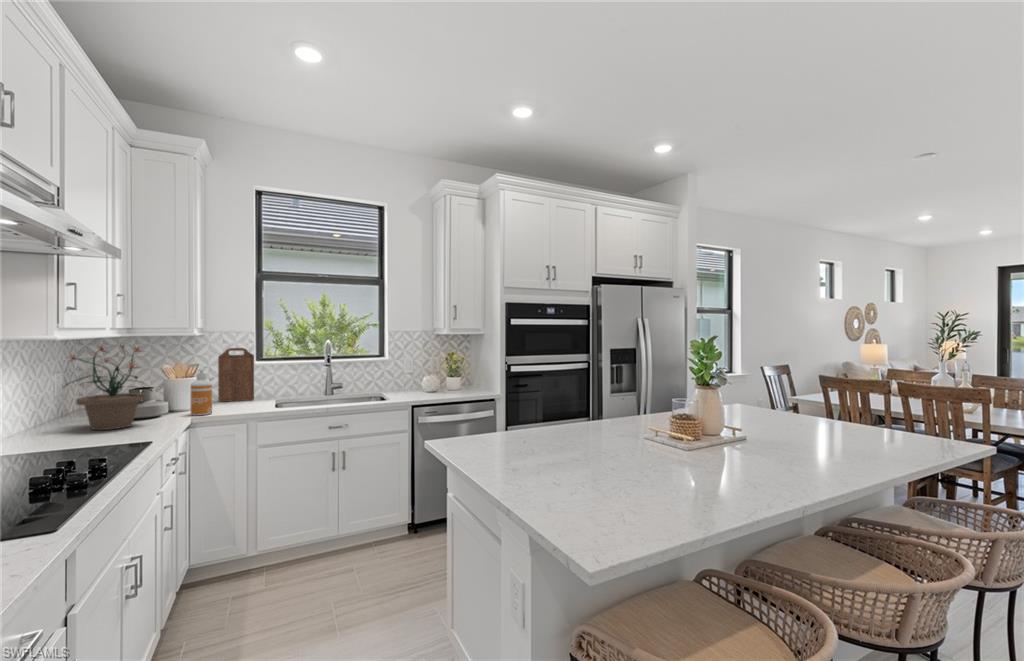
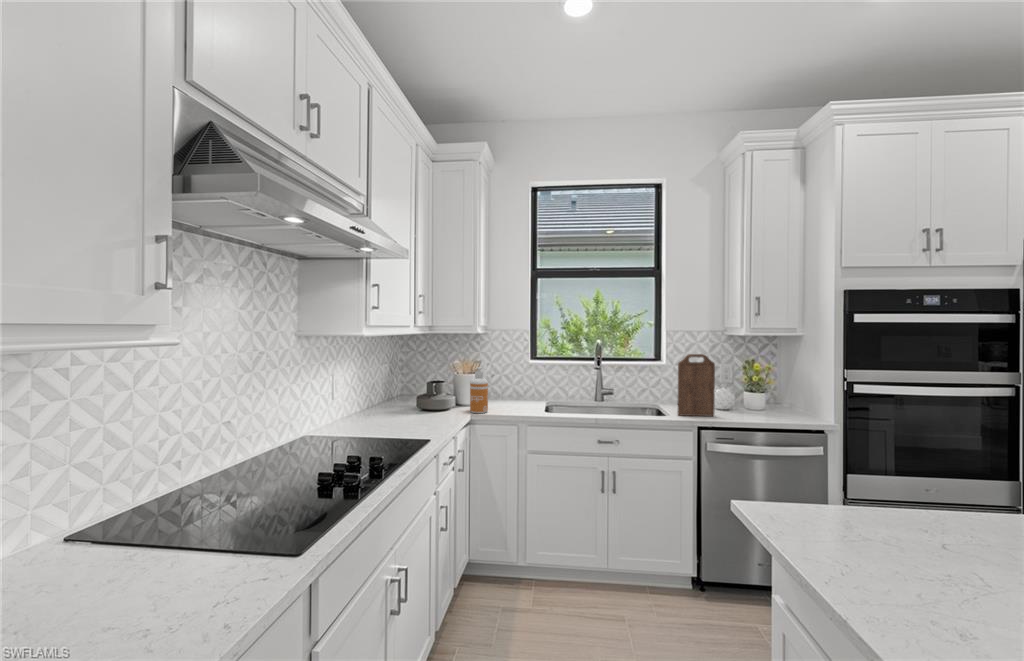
potted plant: present [65,345,152,430] -> none [372,341,437,422]
cutting board: present [218,348,254,402] -> present [678,354,715,416]

